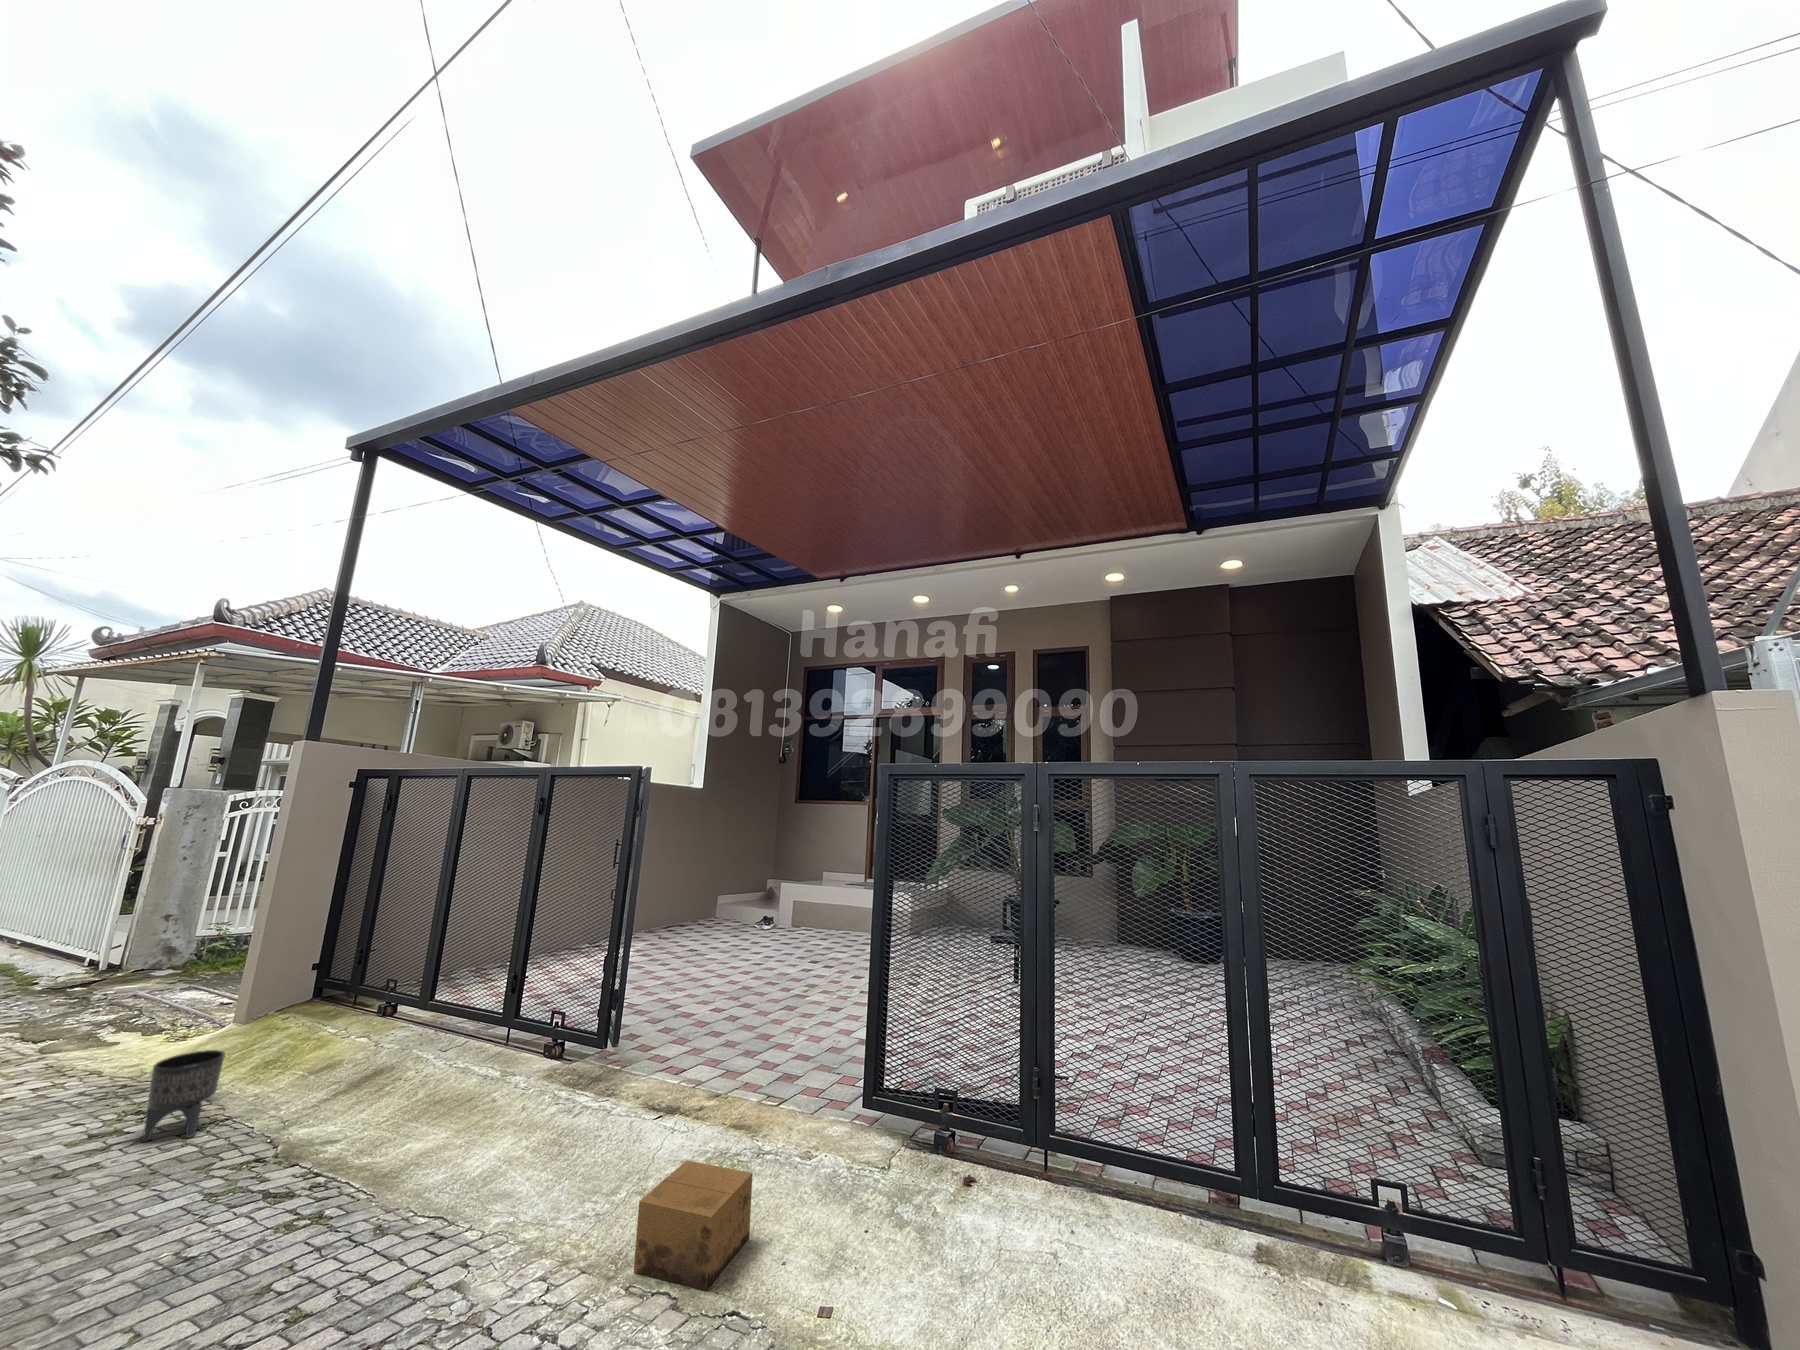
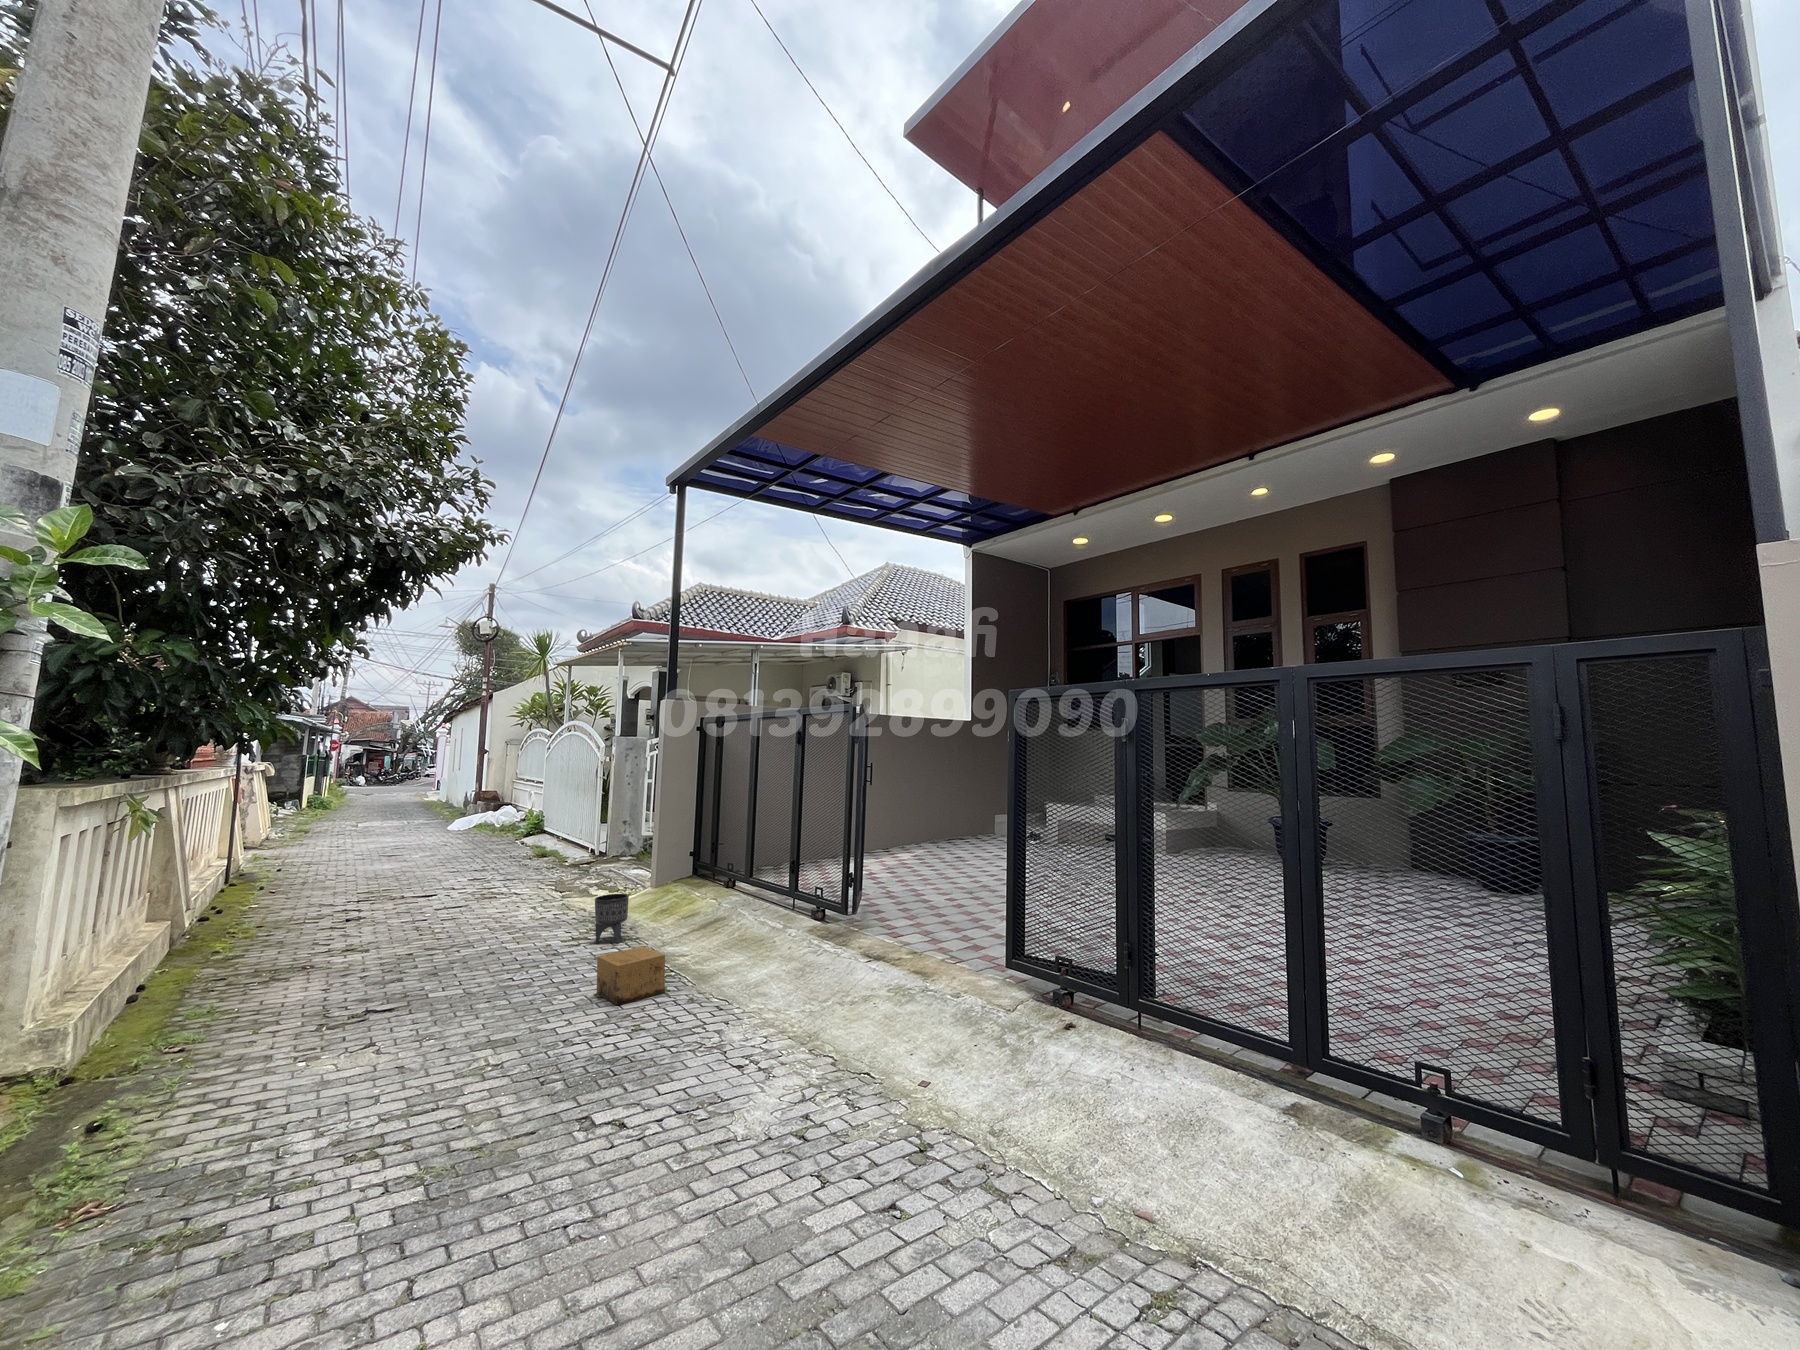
cardboard box: present [634,1160,753,1291] -> present [597,946,665,1005]

